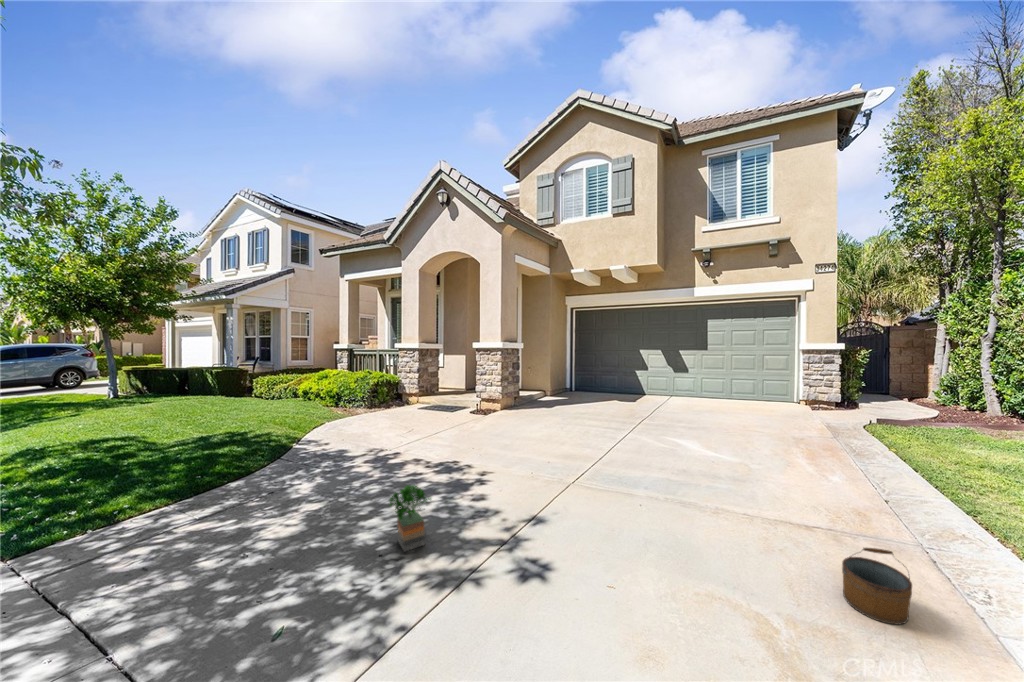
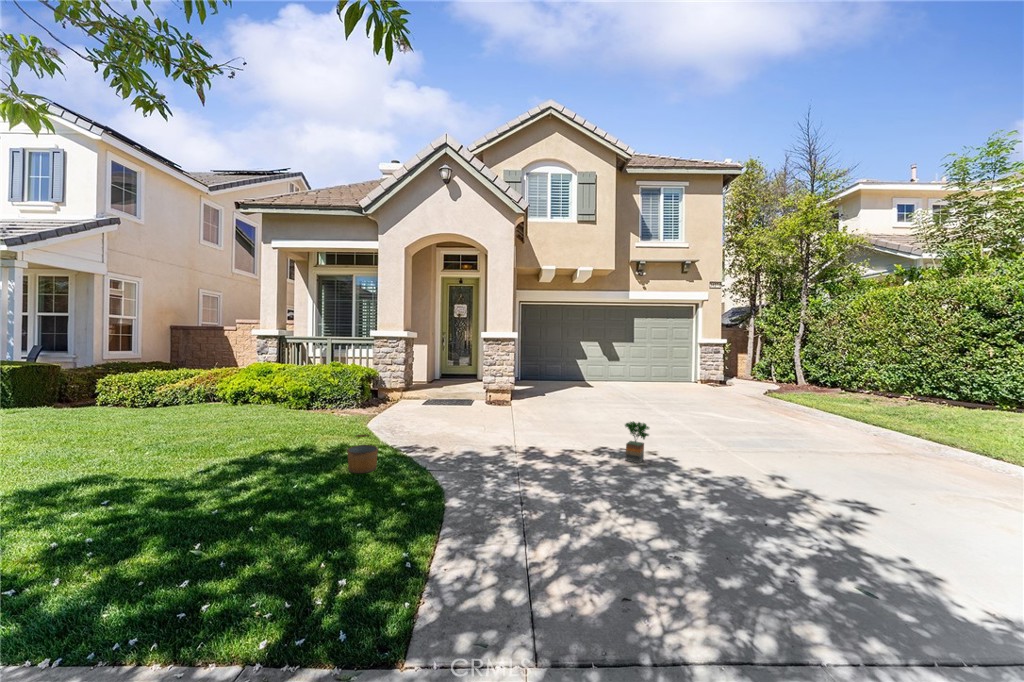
bucket: present [842,548,912,624] -> present [347,435,378,473]

